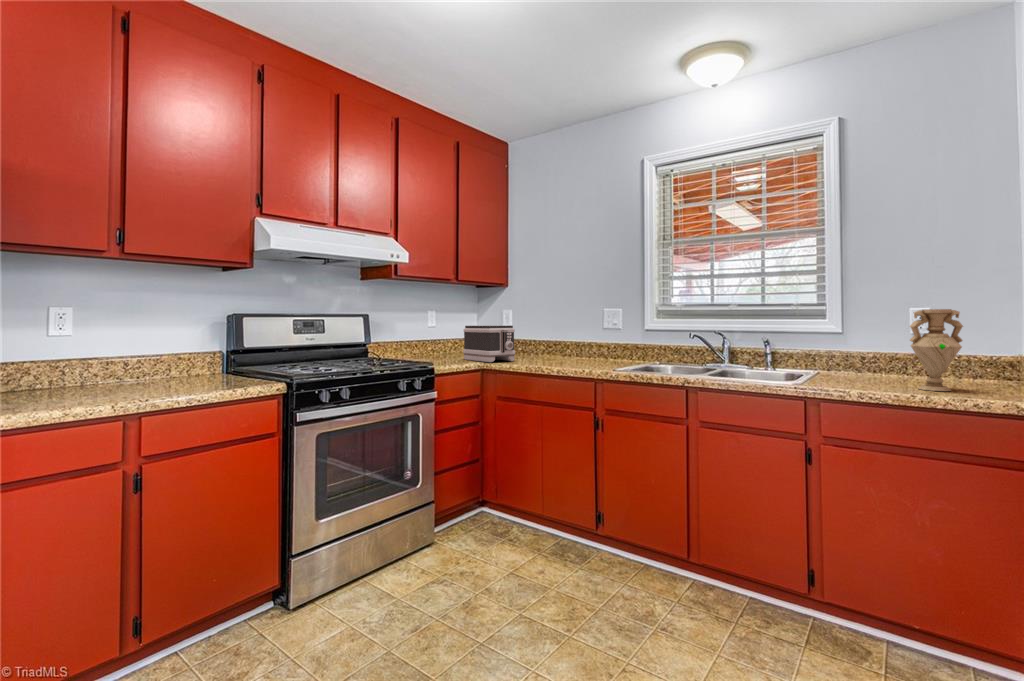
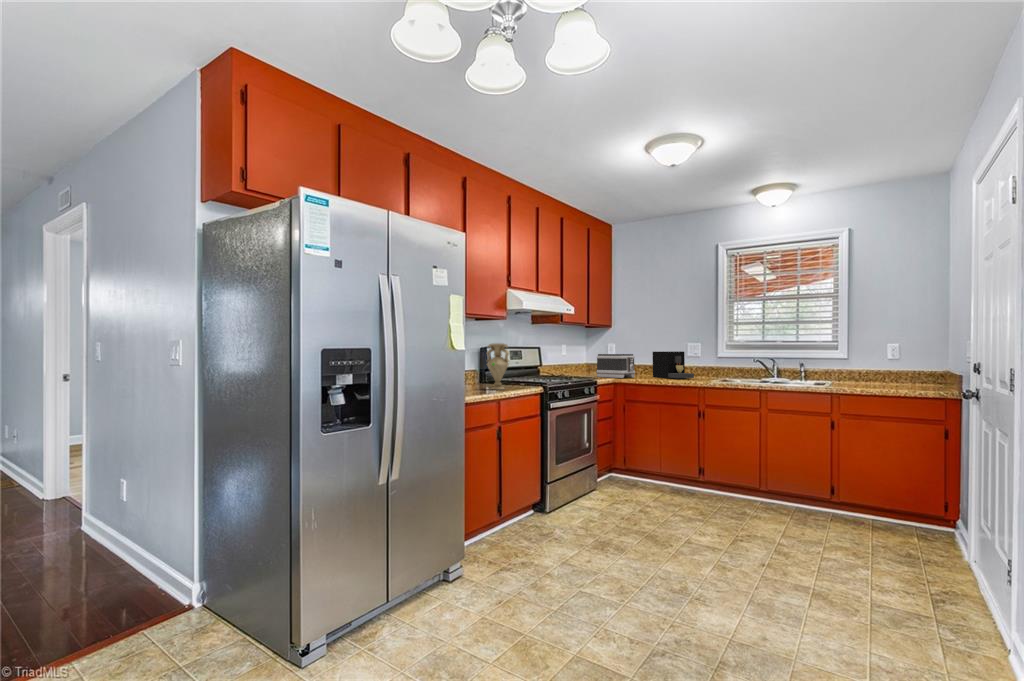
vase: present [910,309,963,391] -> present [486,343,509,389]
coffee maker: none [547,321,600,363] -> present [653,351,694,378]

